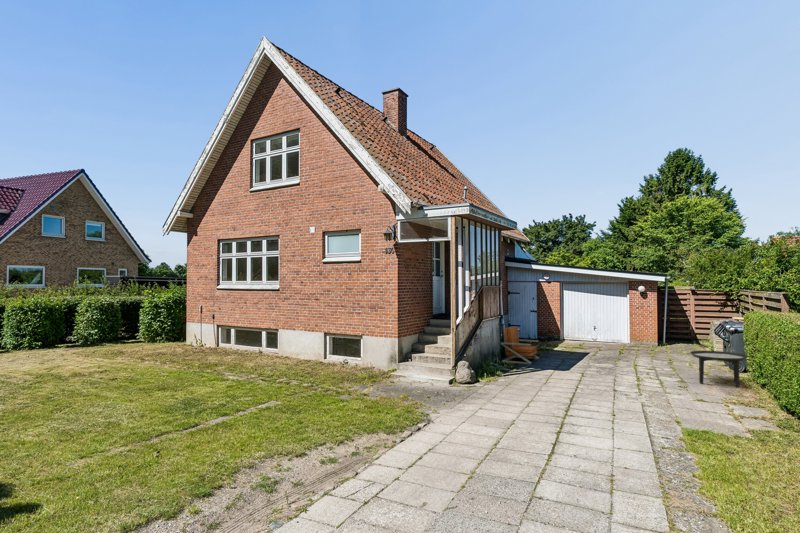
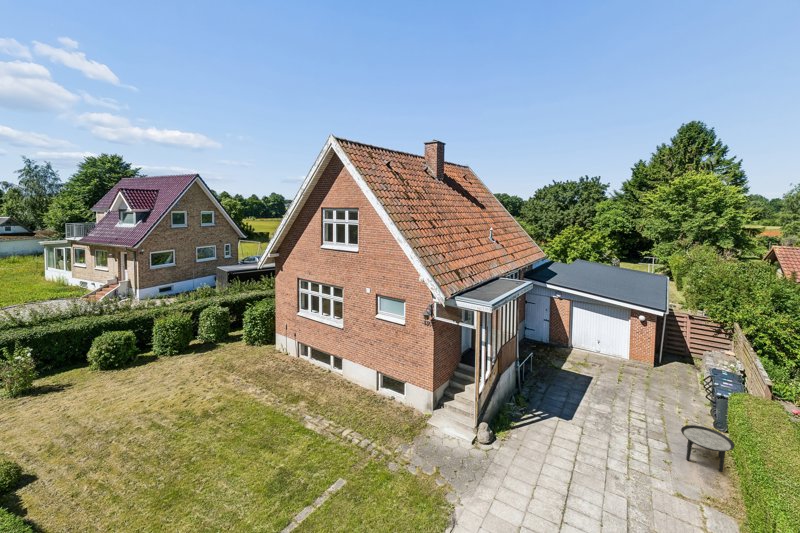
lounge chair: present [500,326,539,364] -> none [517,362,549,402]

